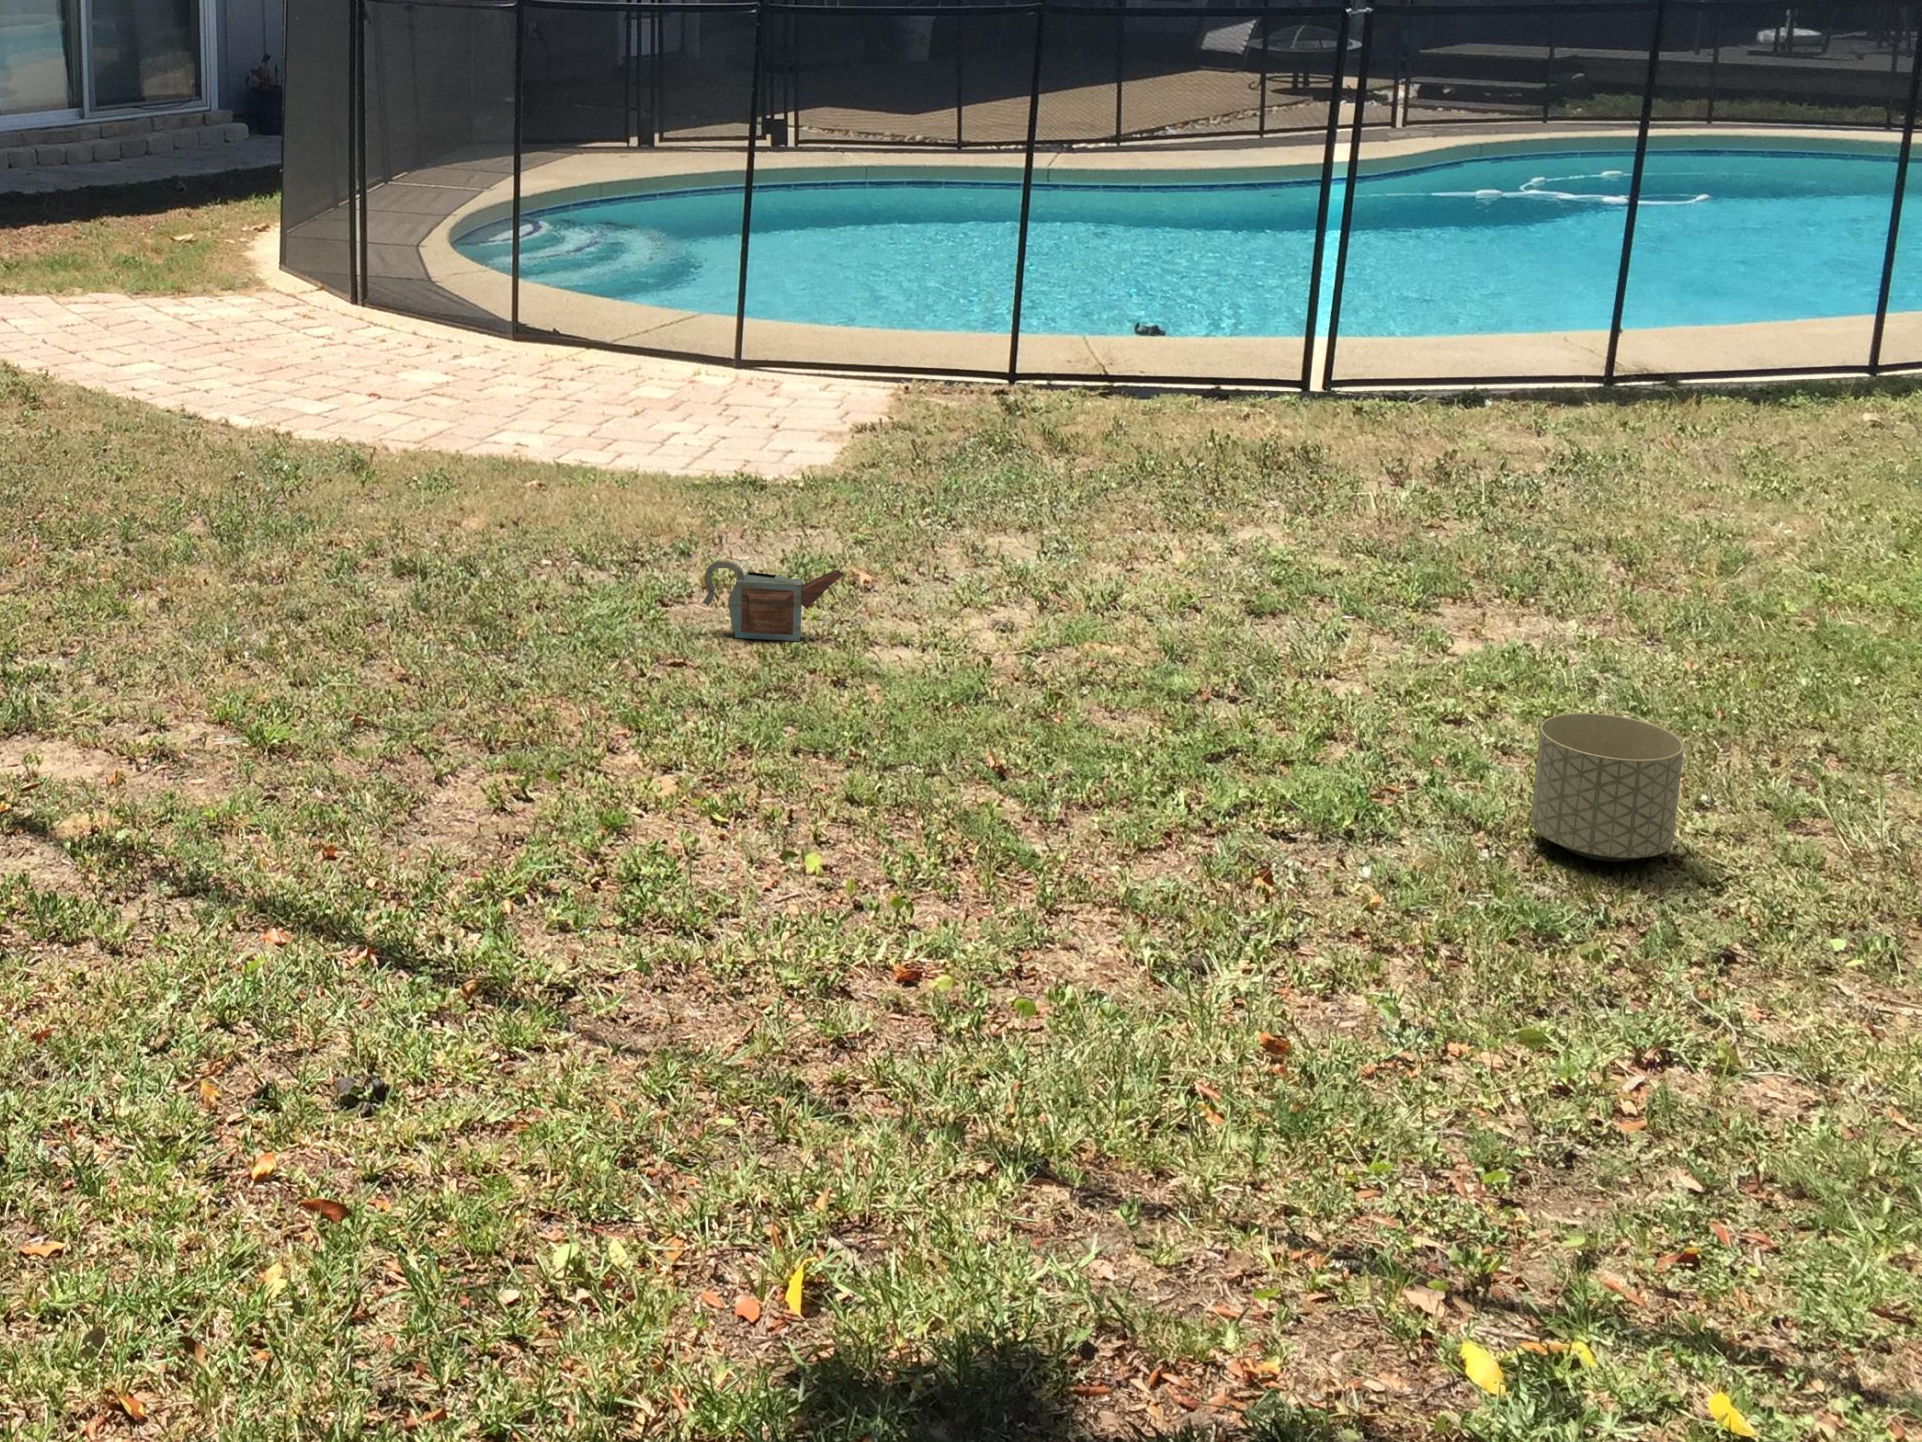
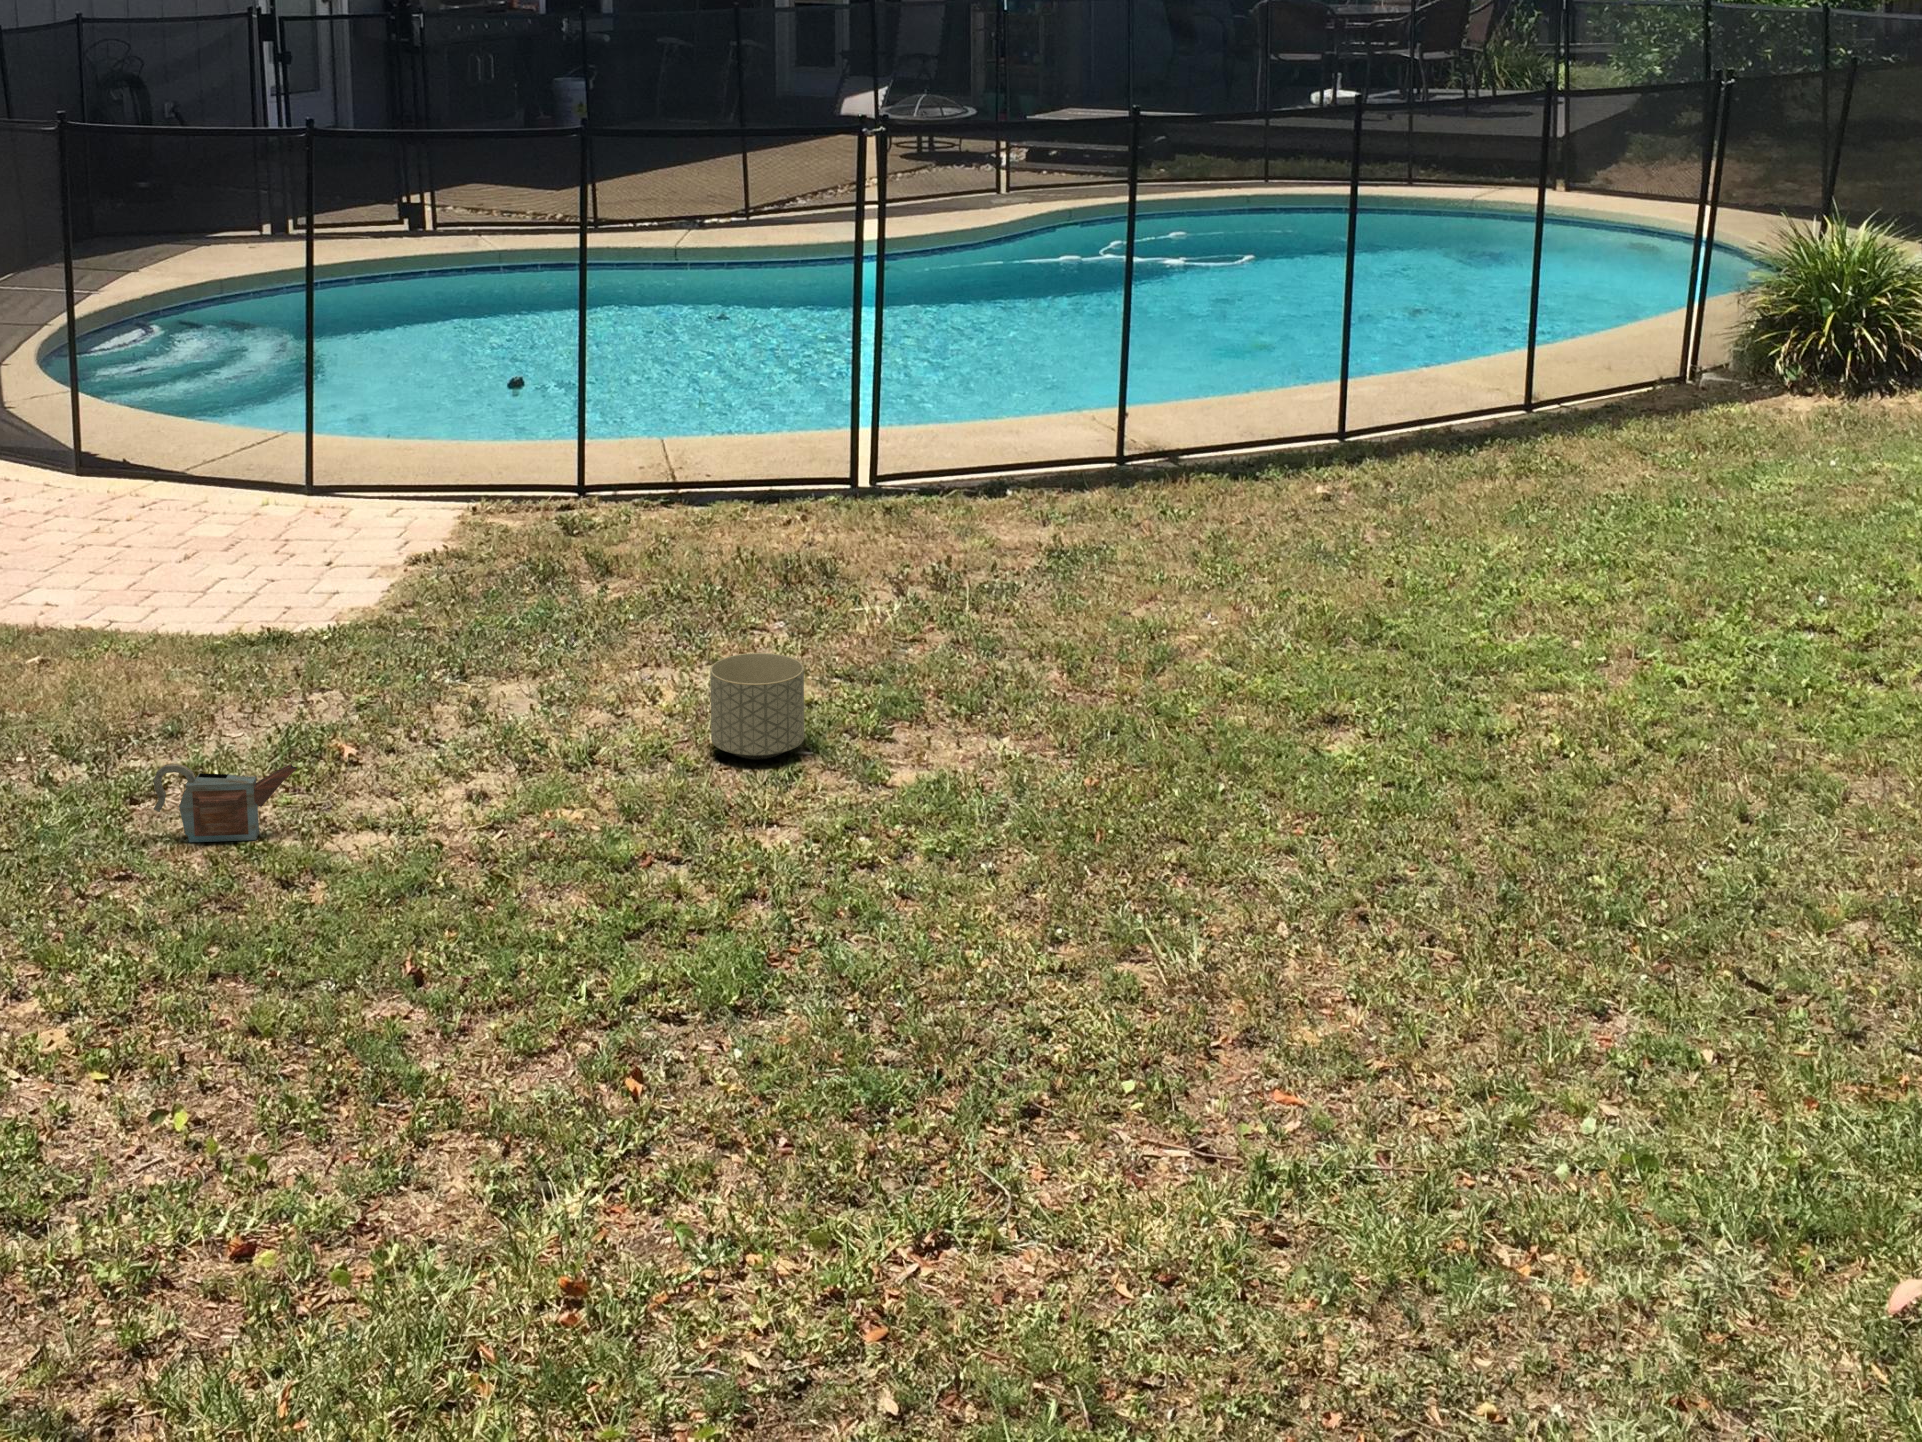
planter: present [1531,713,1684,862] -> present [710,653,804,760]

